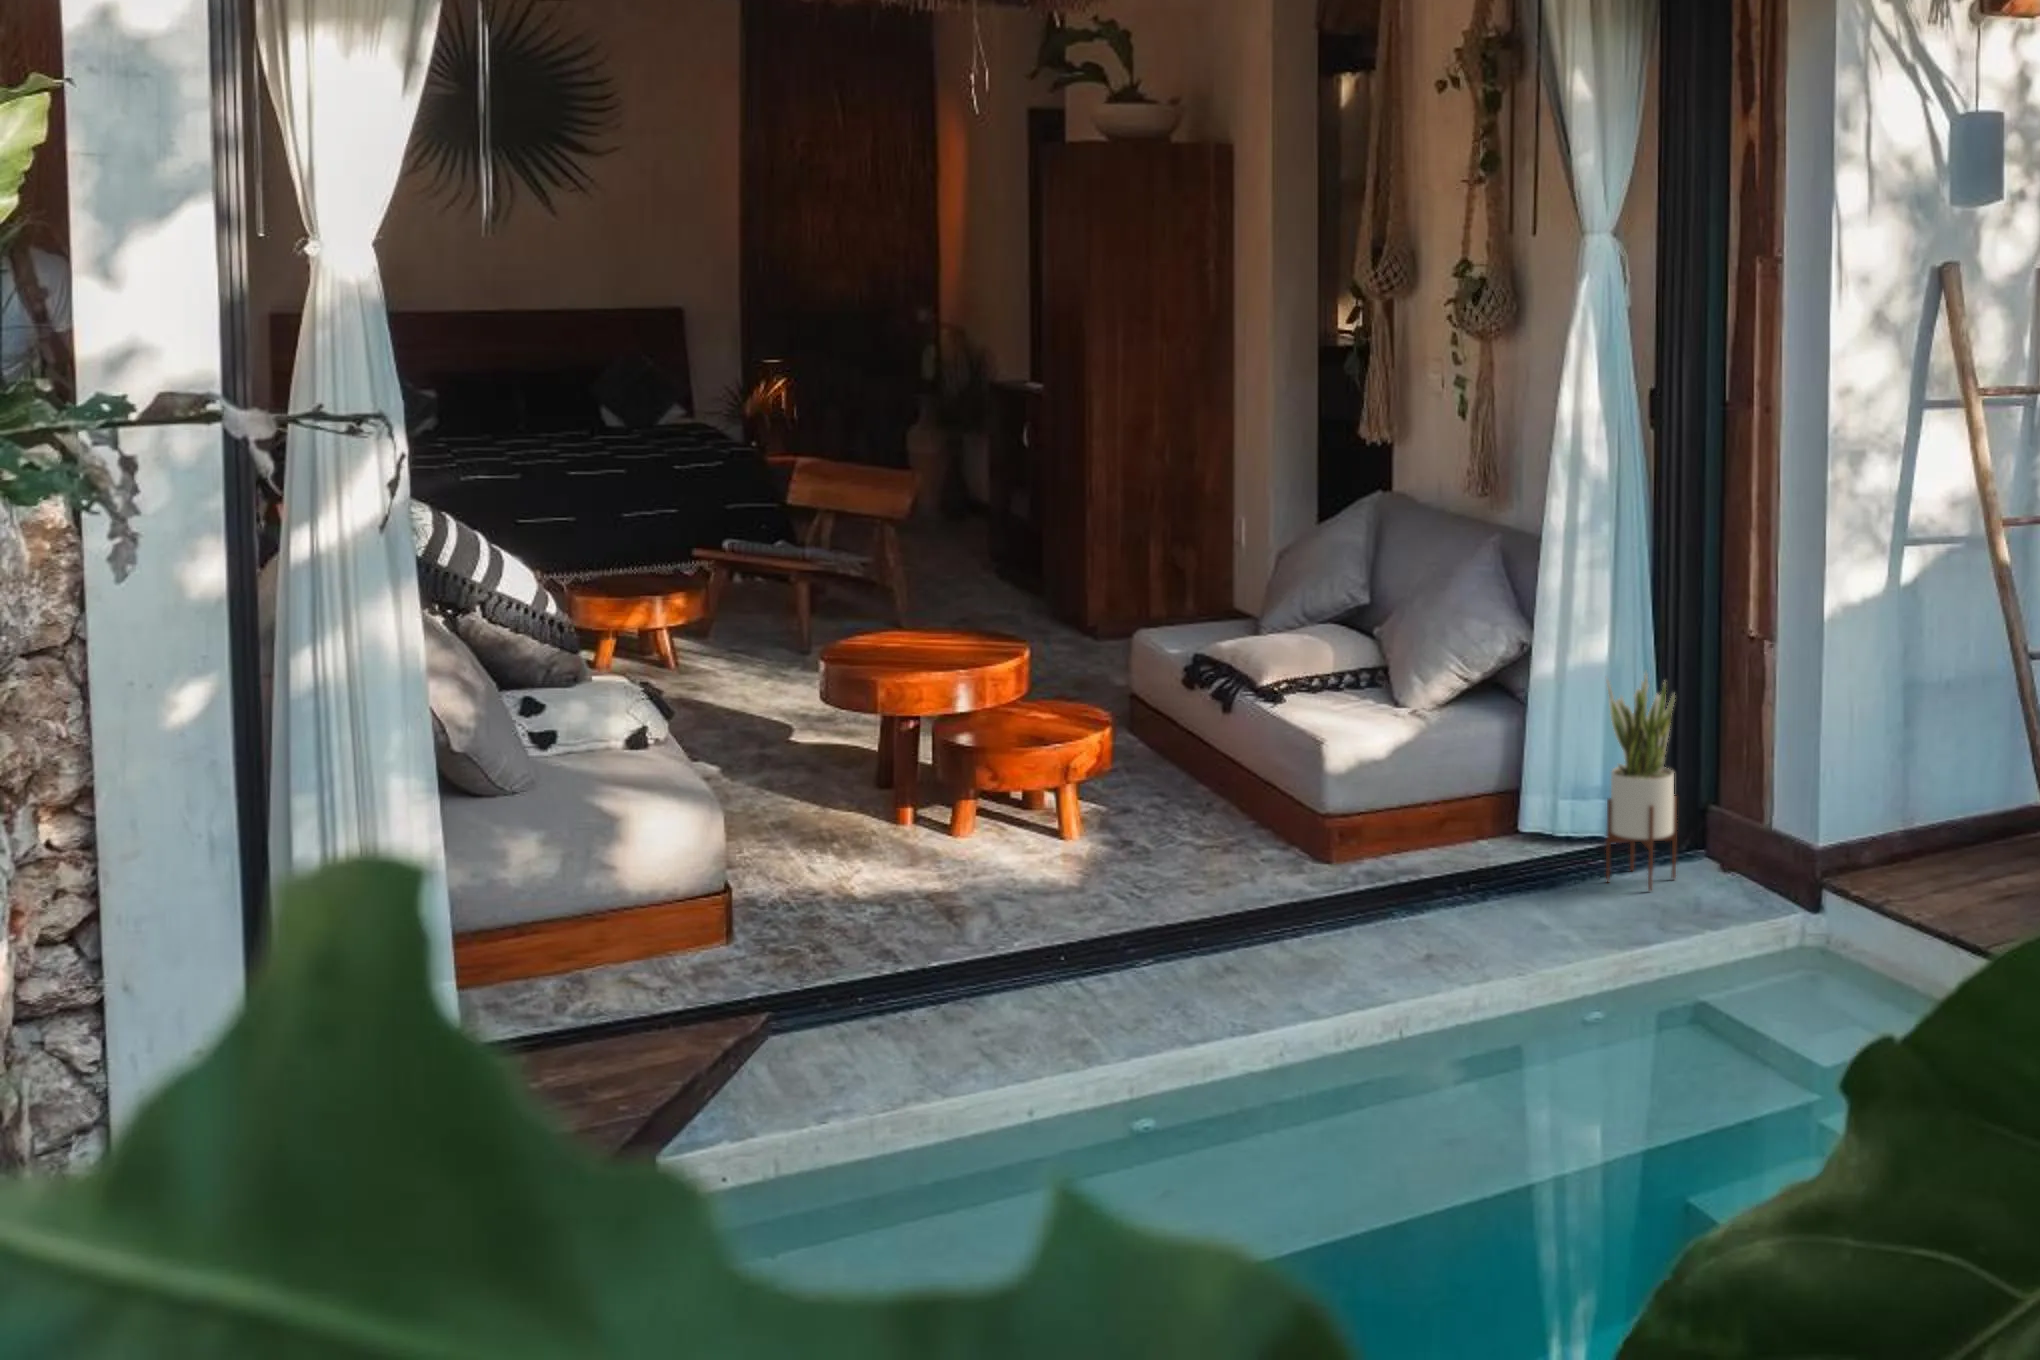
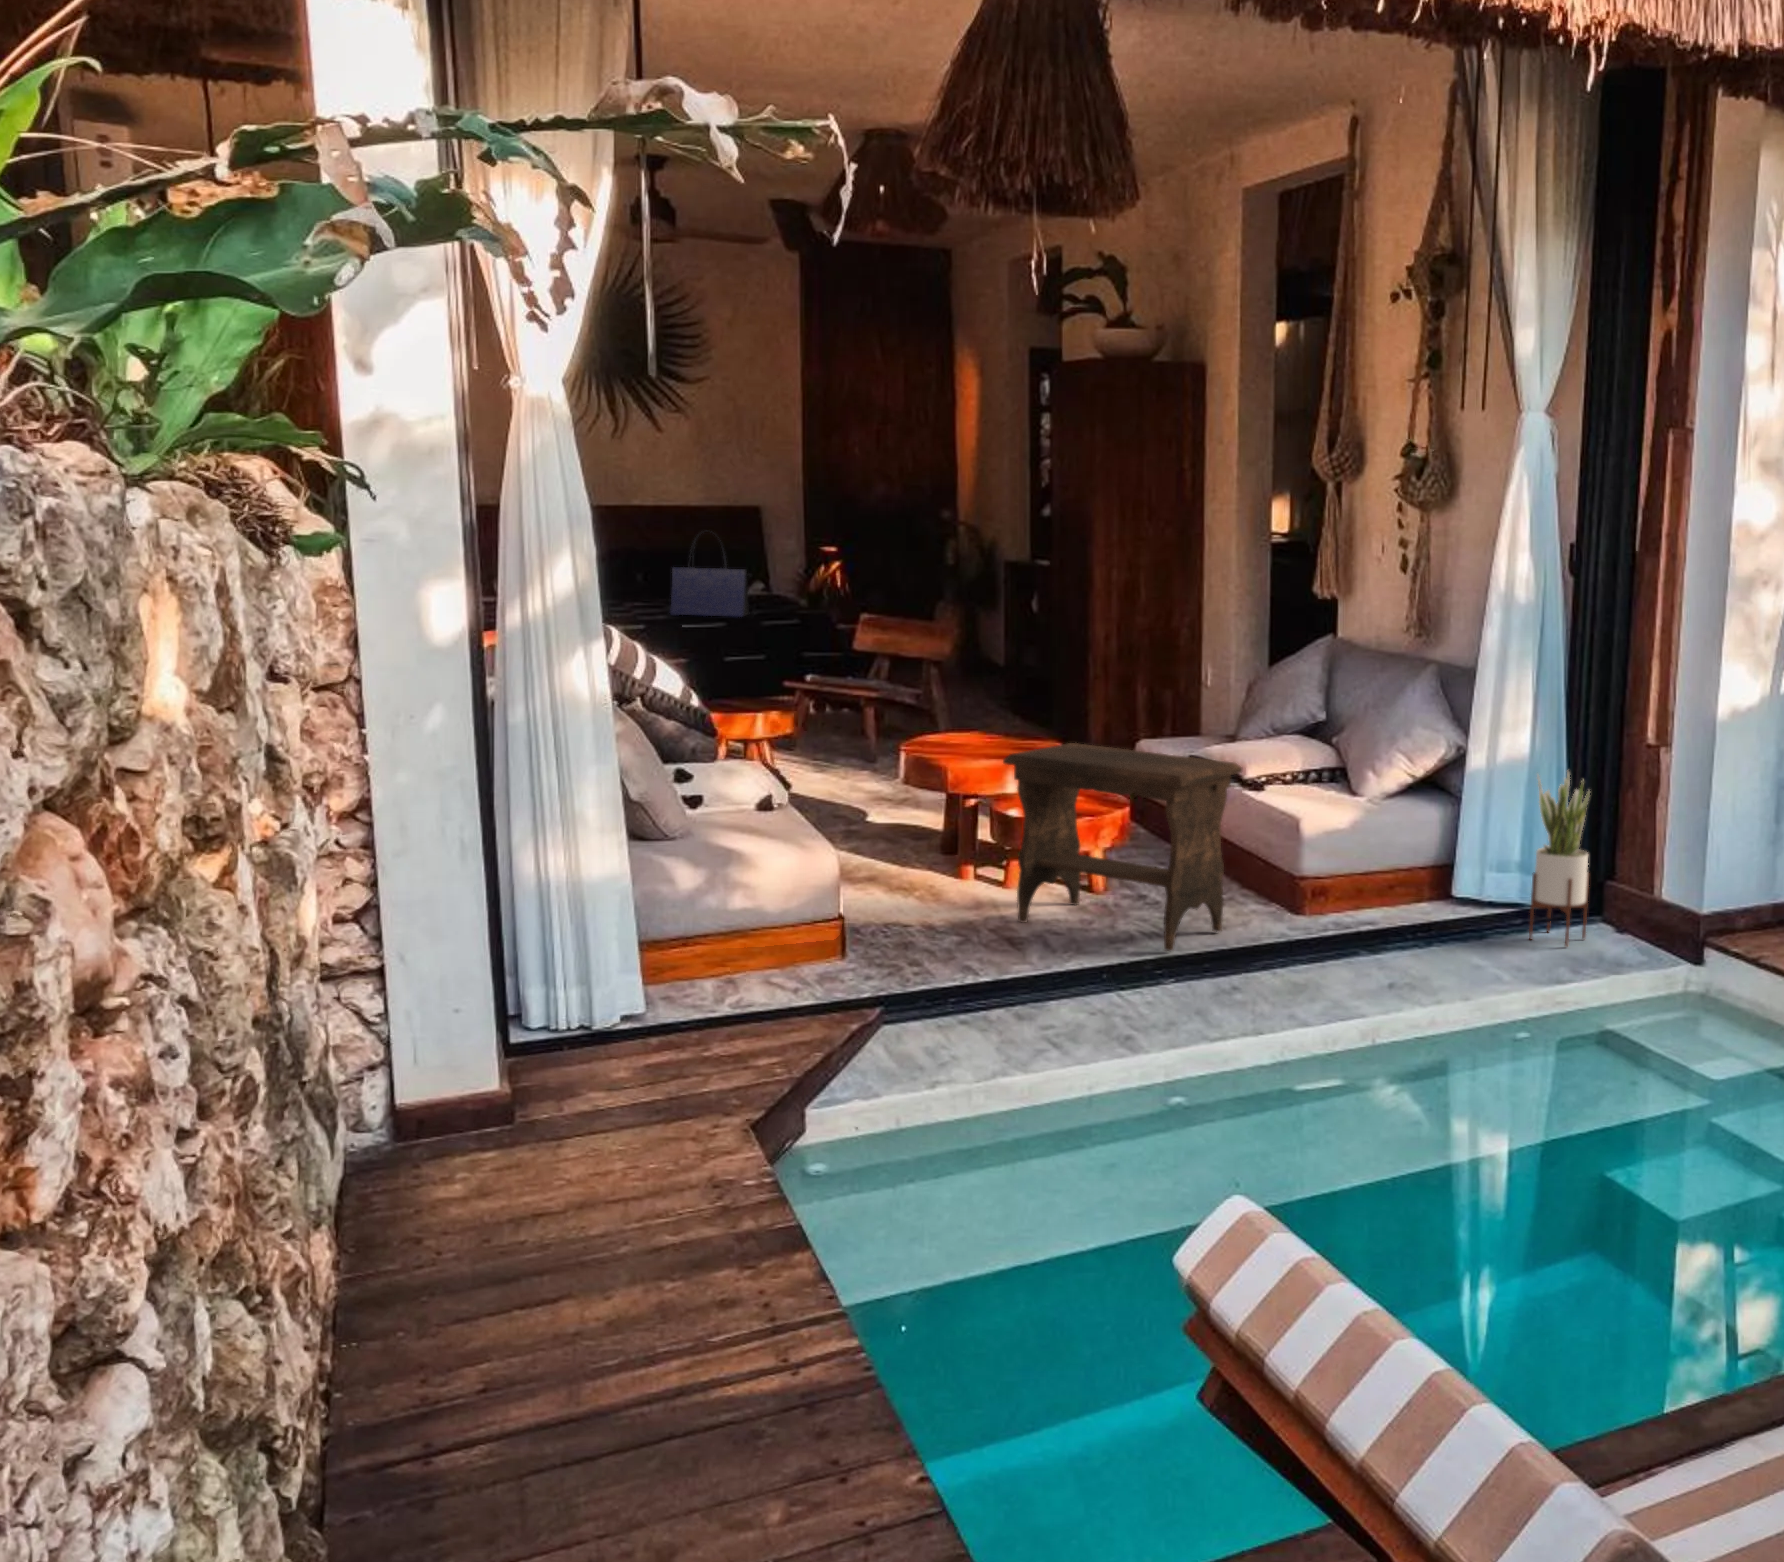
tote bag: none [560,360,668,468] -> present [670,536,752,617]
footstool: none [945,650,1244,917] -> present [1003,743,1242,951]

